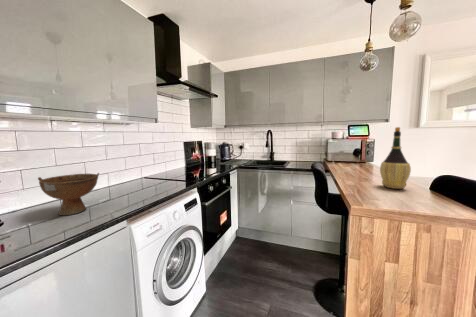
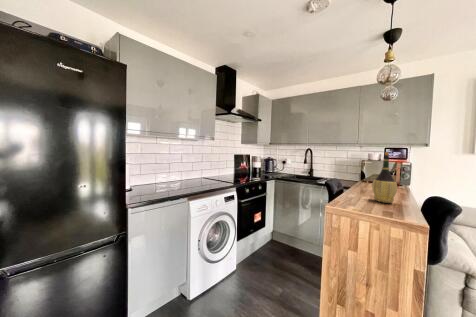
bowl: present [38,173,99,215] -> none [145,169,175,193]

